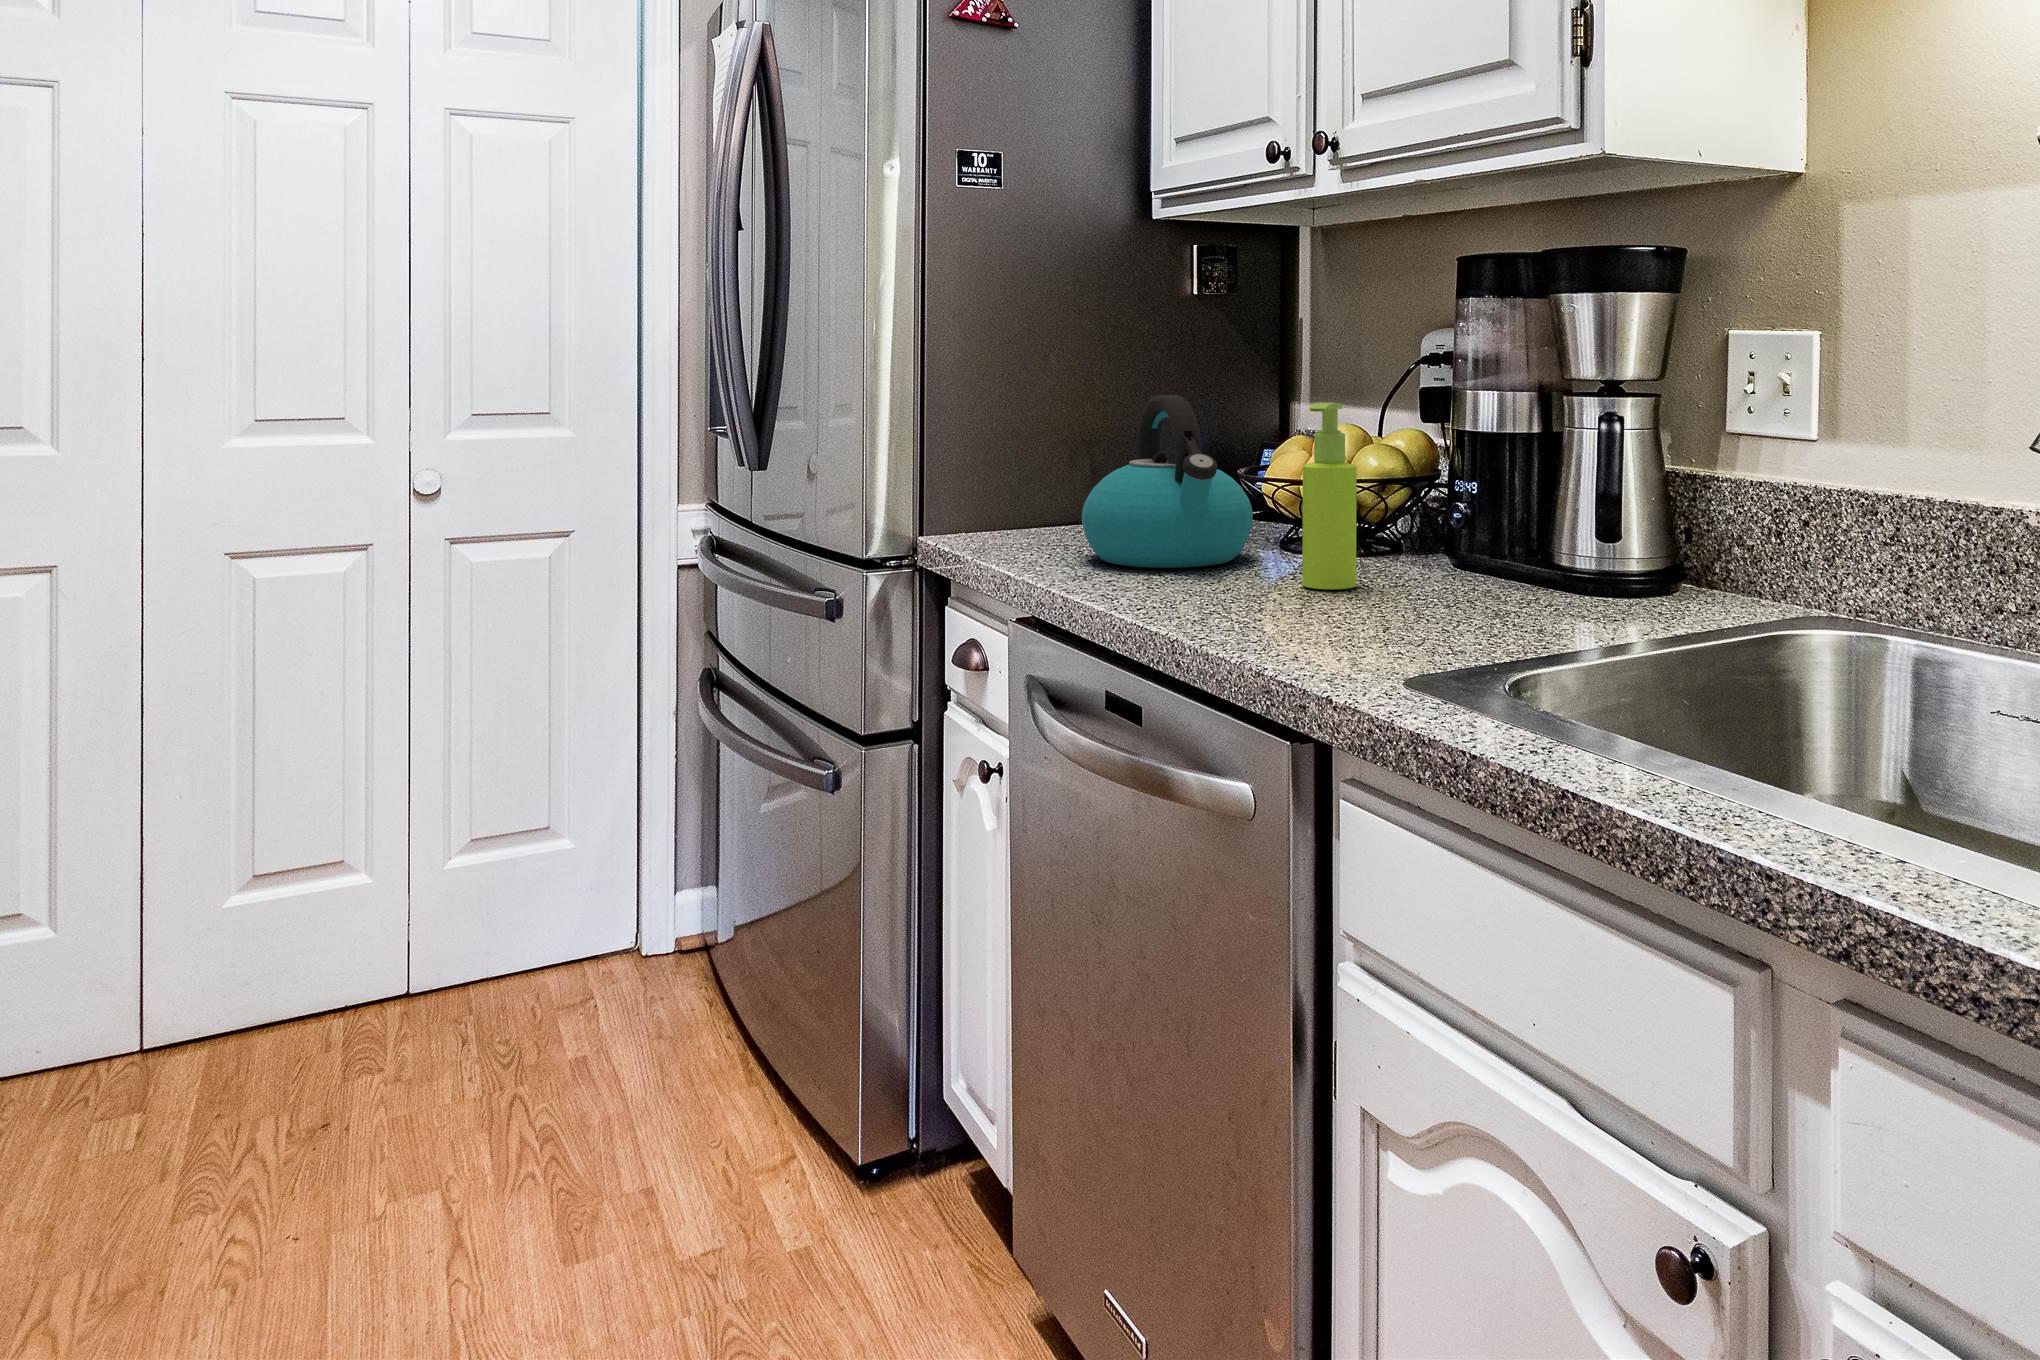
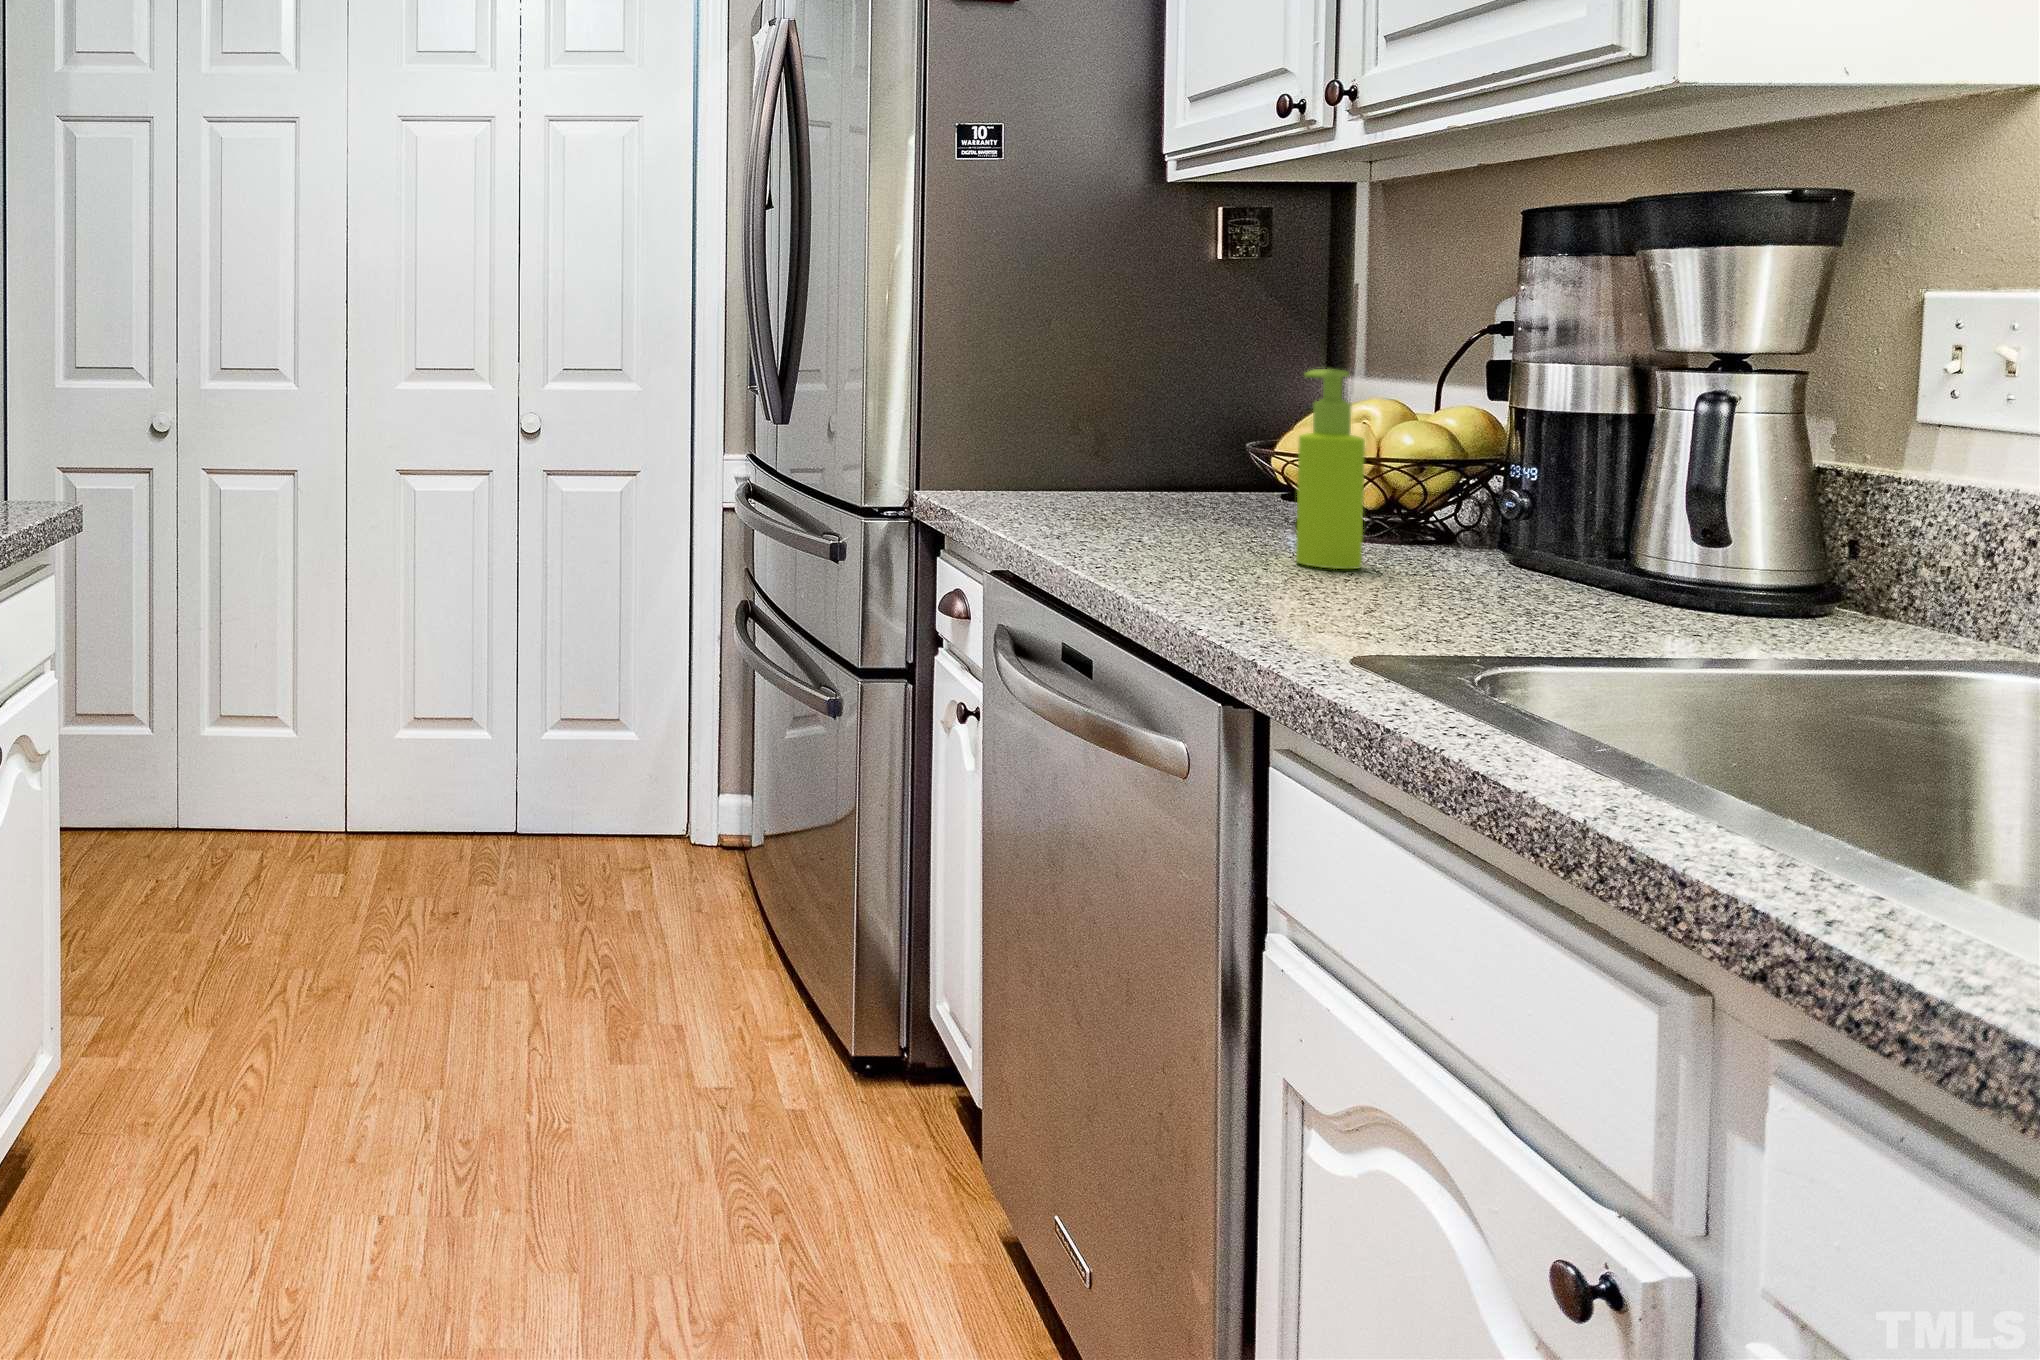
kettle: present [1082,395,1253,568] -> none [1067,360,1258,535]

